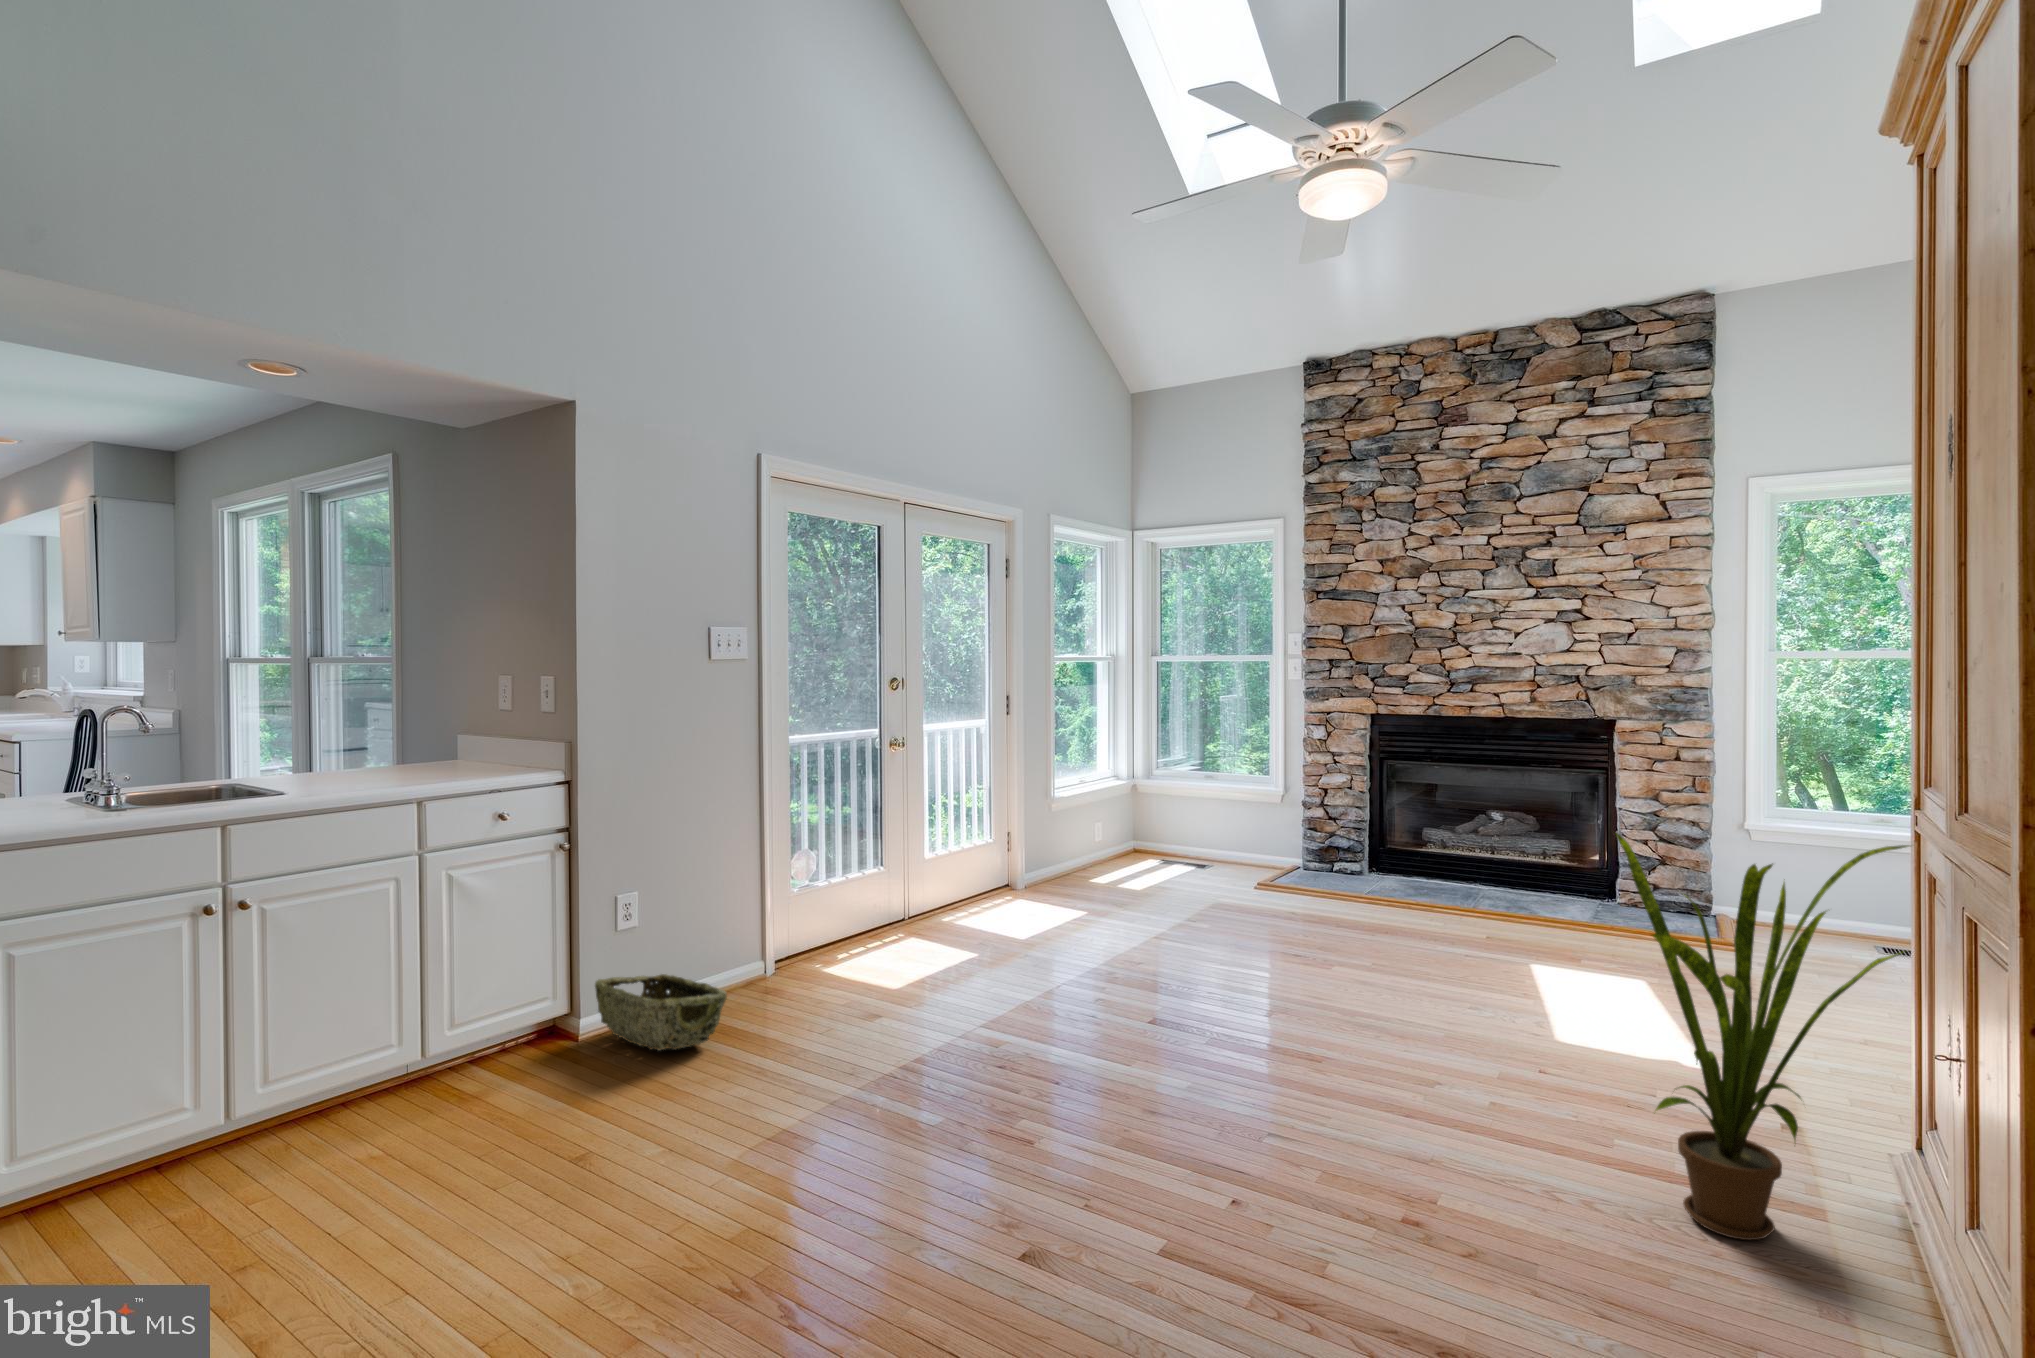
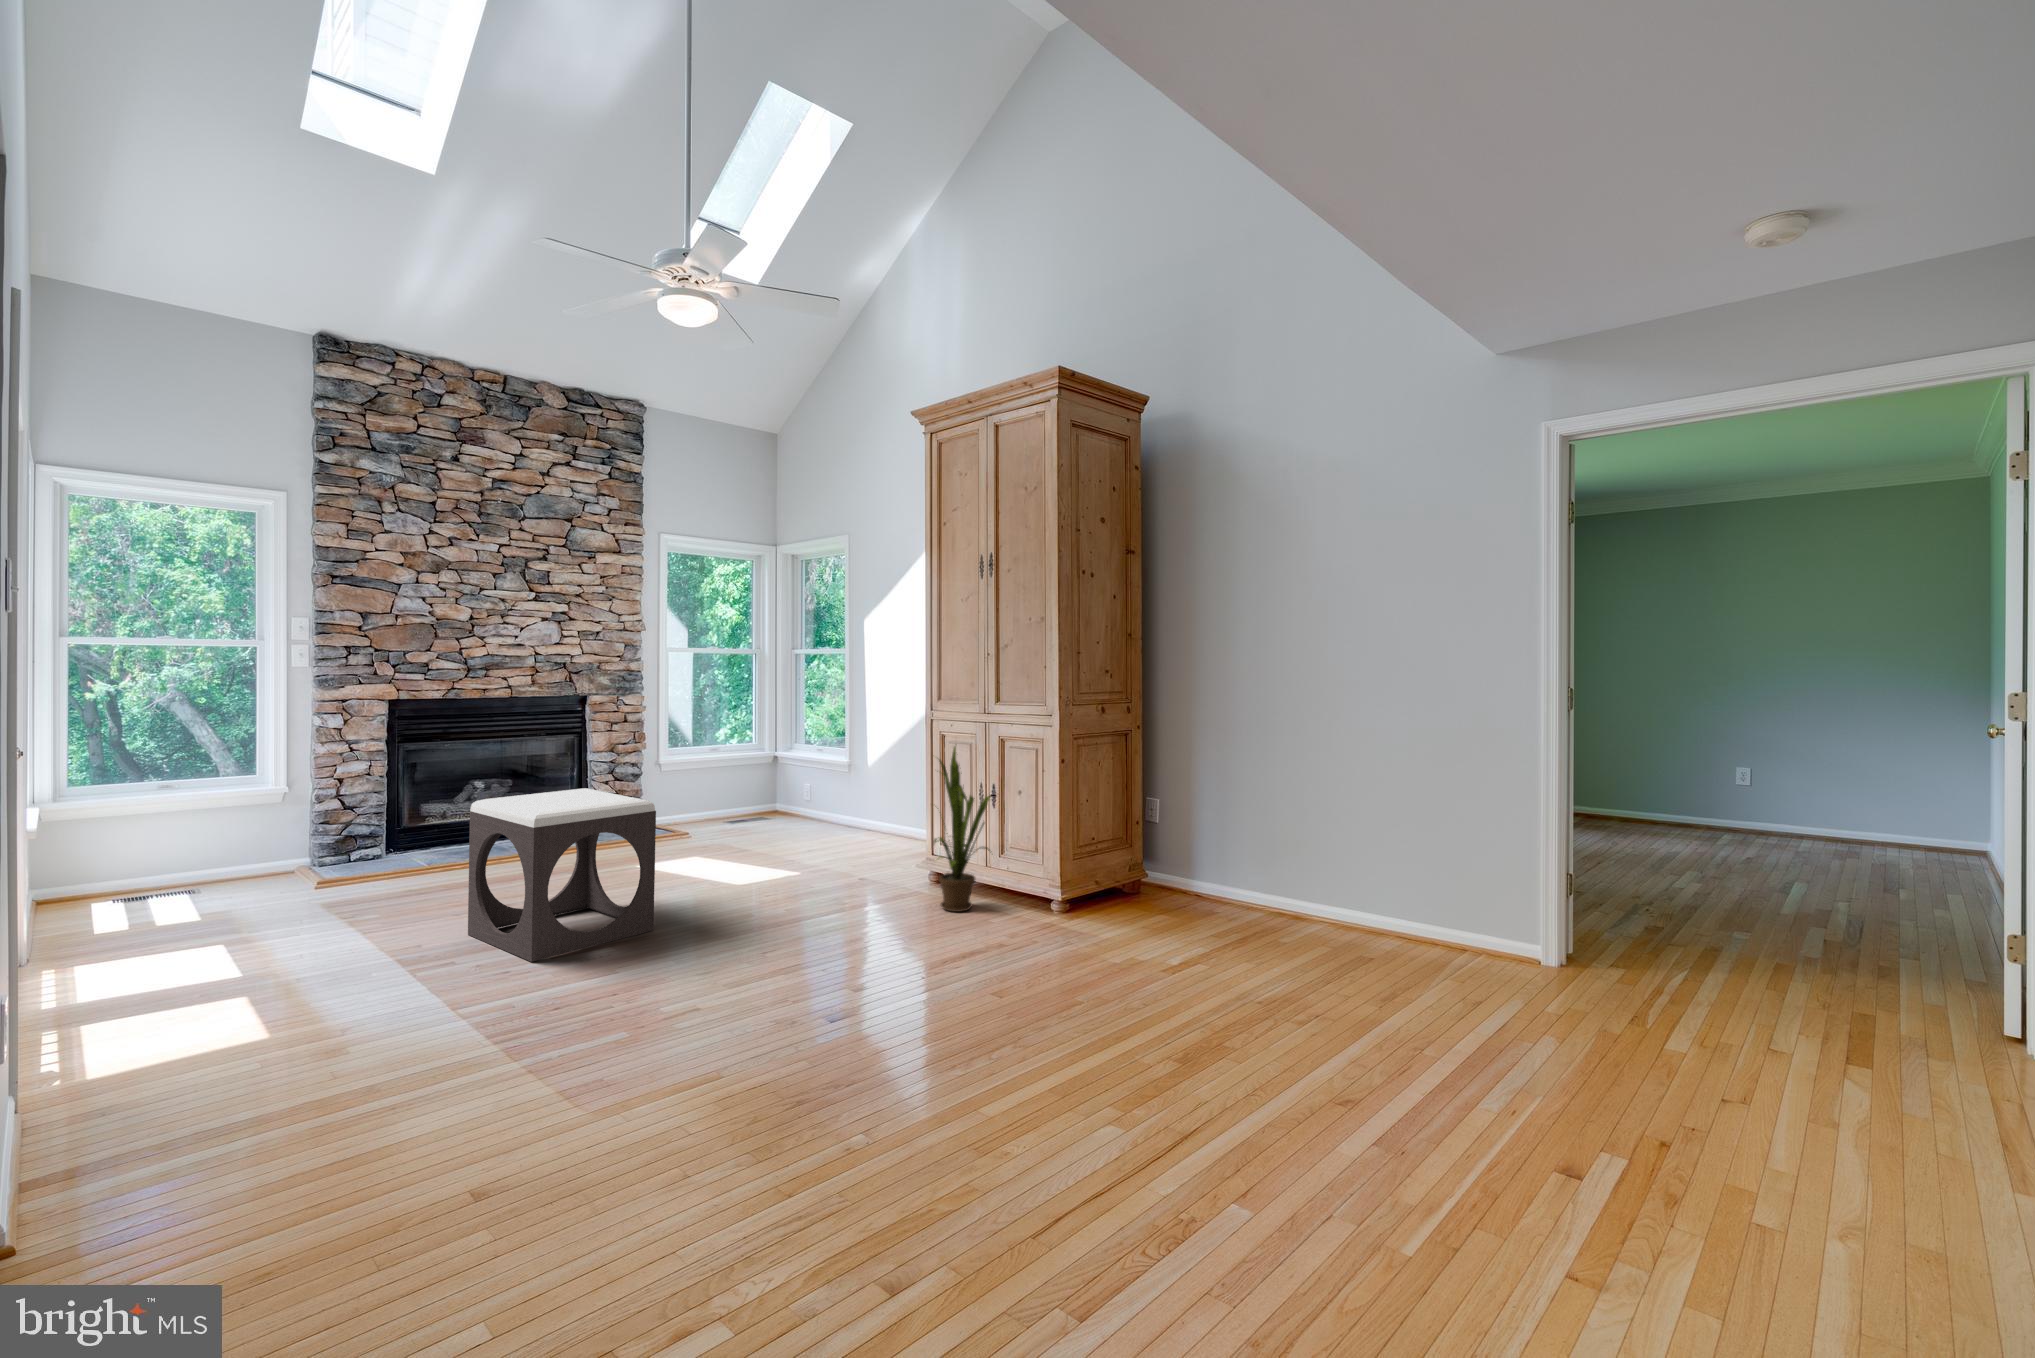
footstool: none [1153,812,1336,1012] -> present [468,788,656,962]
woven basket: present [595,974,727,1051] -> none [152,1116,416,1287]

